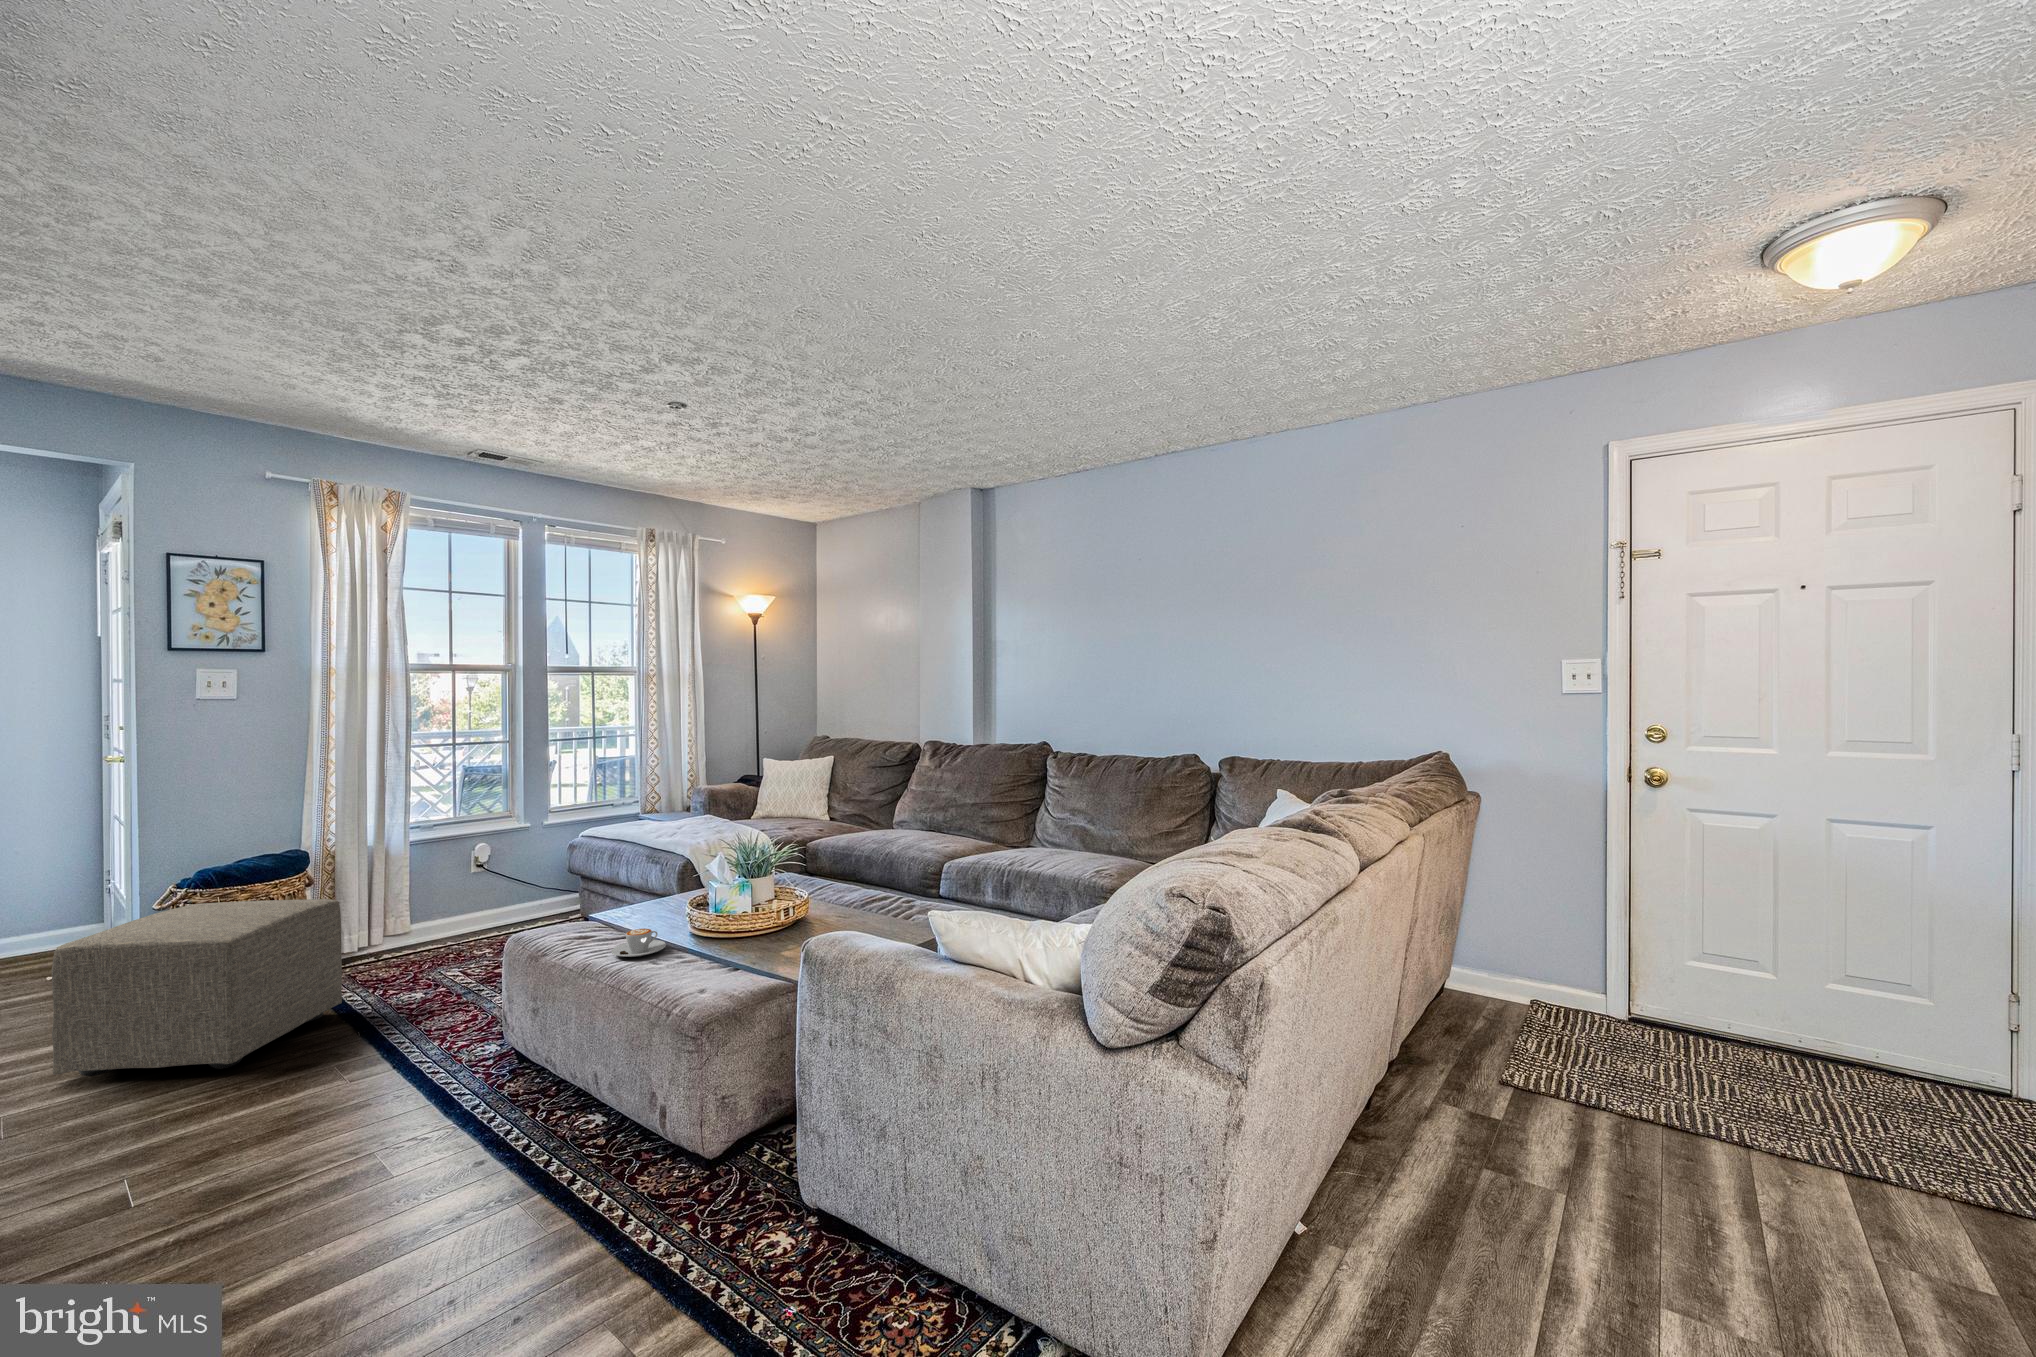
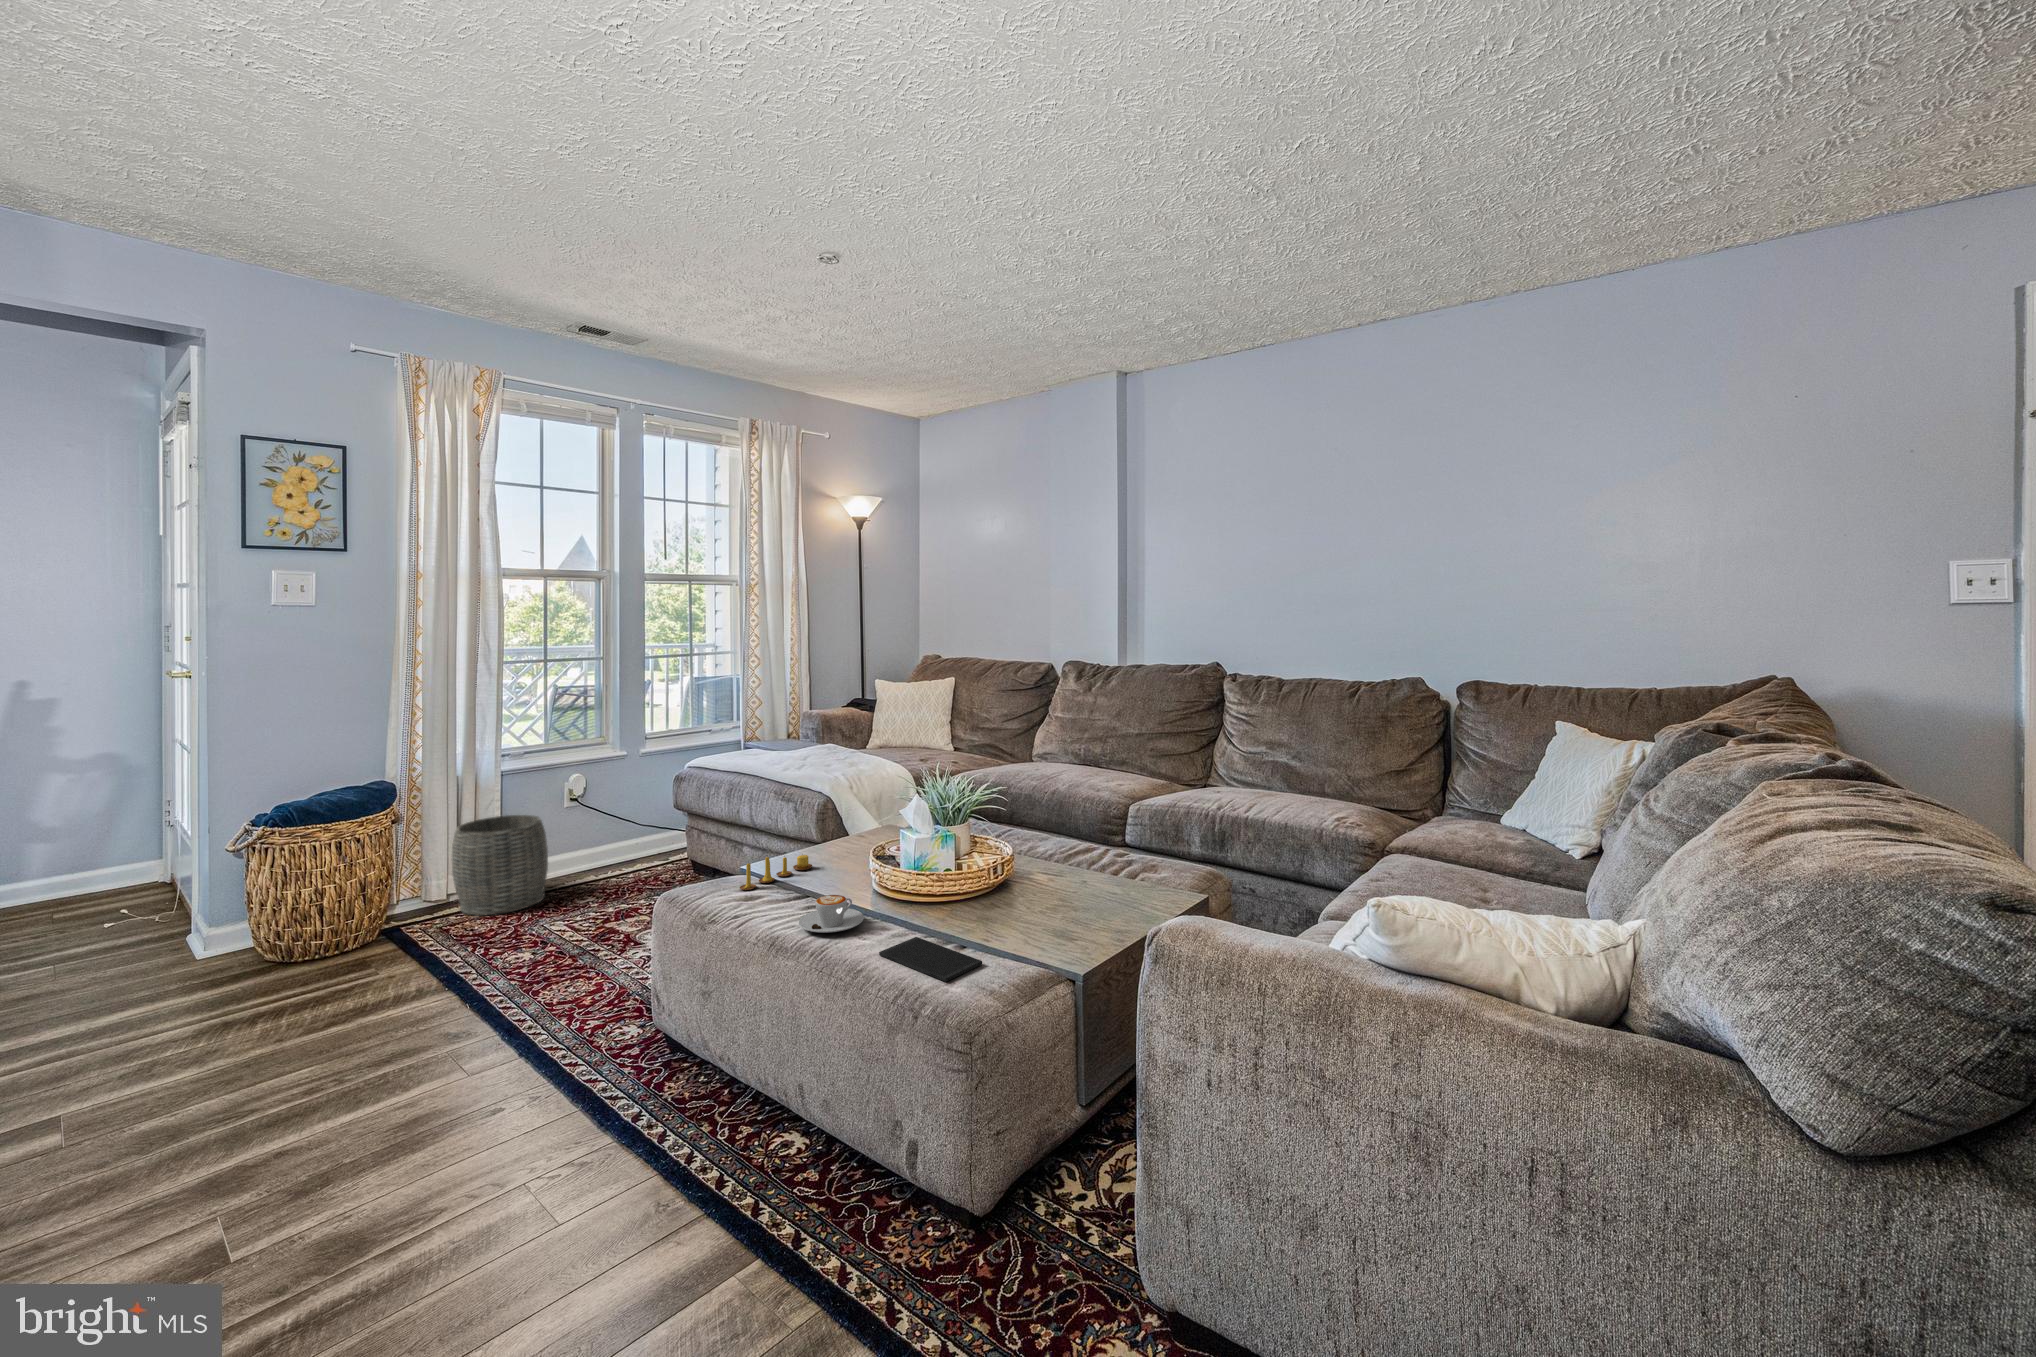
woven basket: none [359,878,447,967] -> present [452,815,548,915]
ottoman: present [52,899,342,1076] -> none [102,844,446,1059]
candle: none [579,901,648,929] -> present [740,855,812,890]
tablet: none [664,959,739,987] -> present [879,937,982,982]

